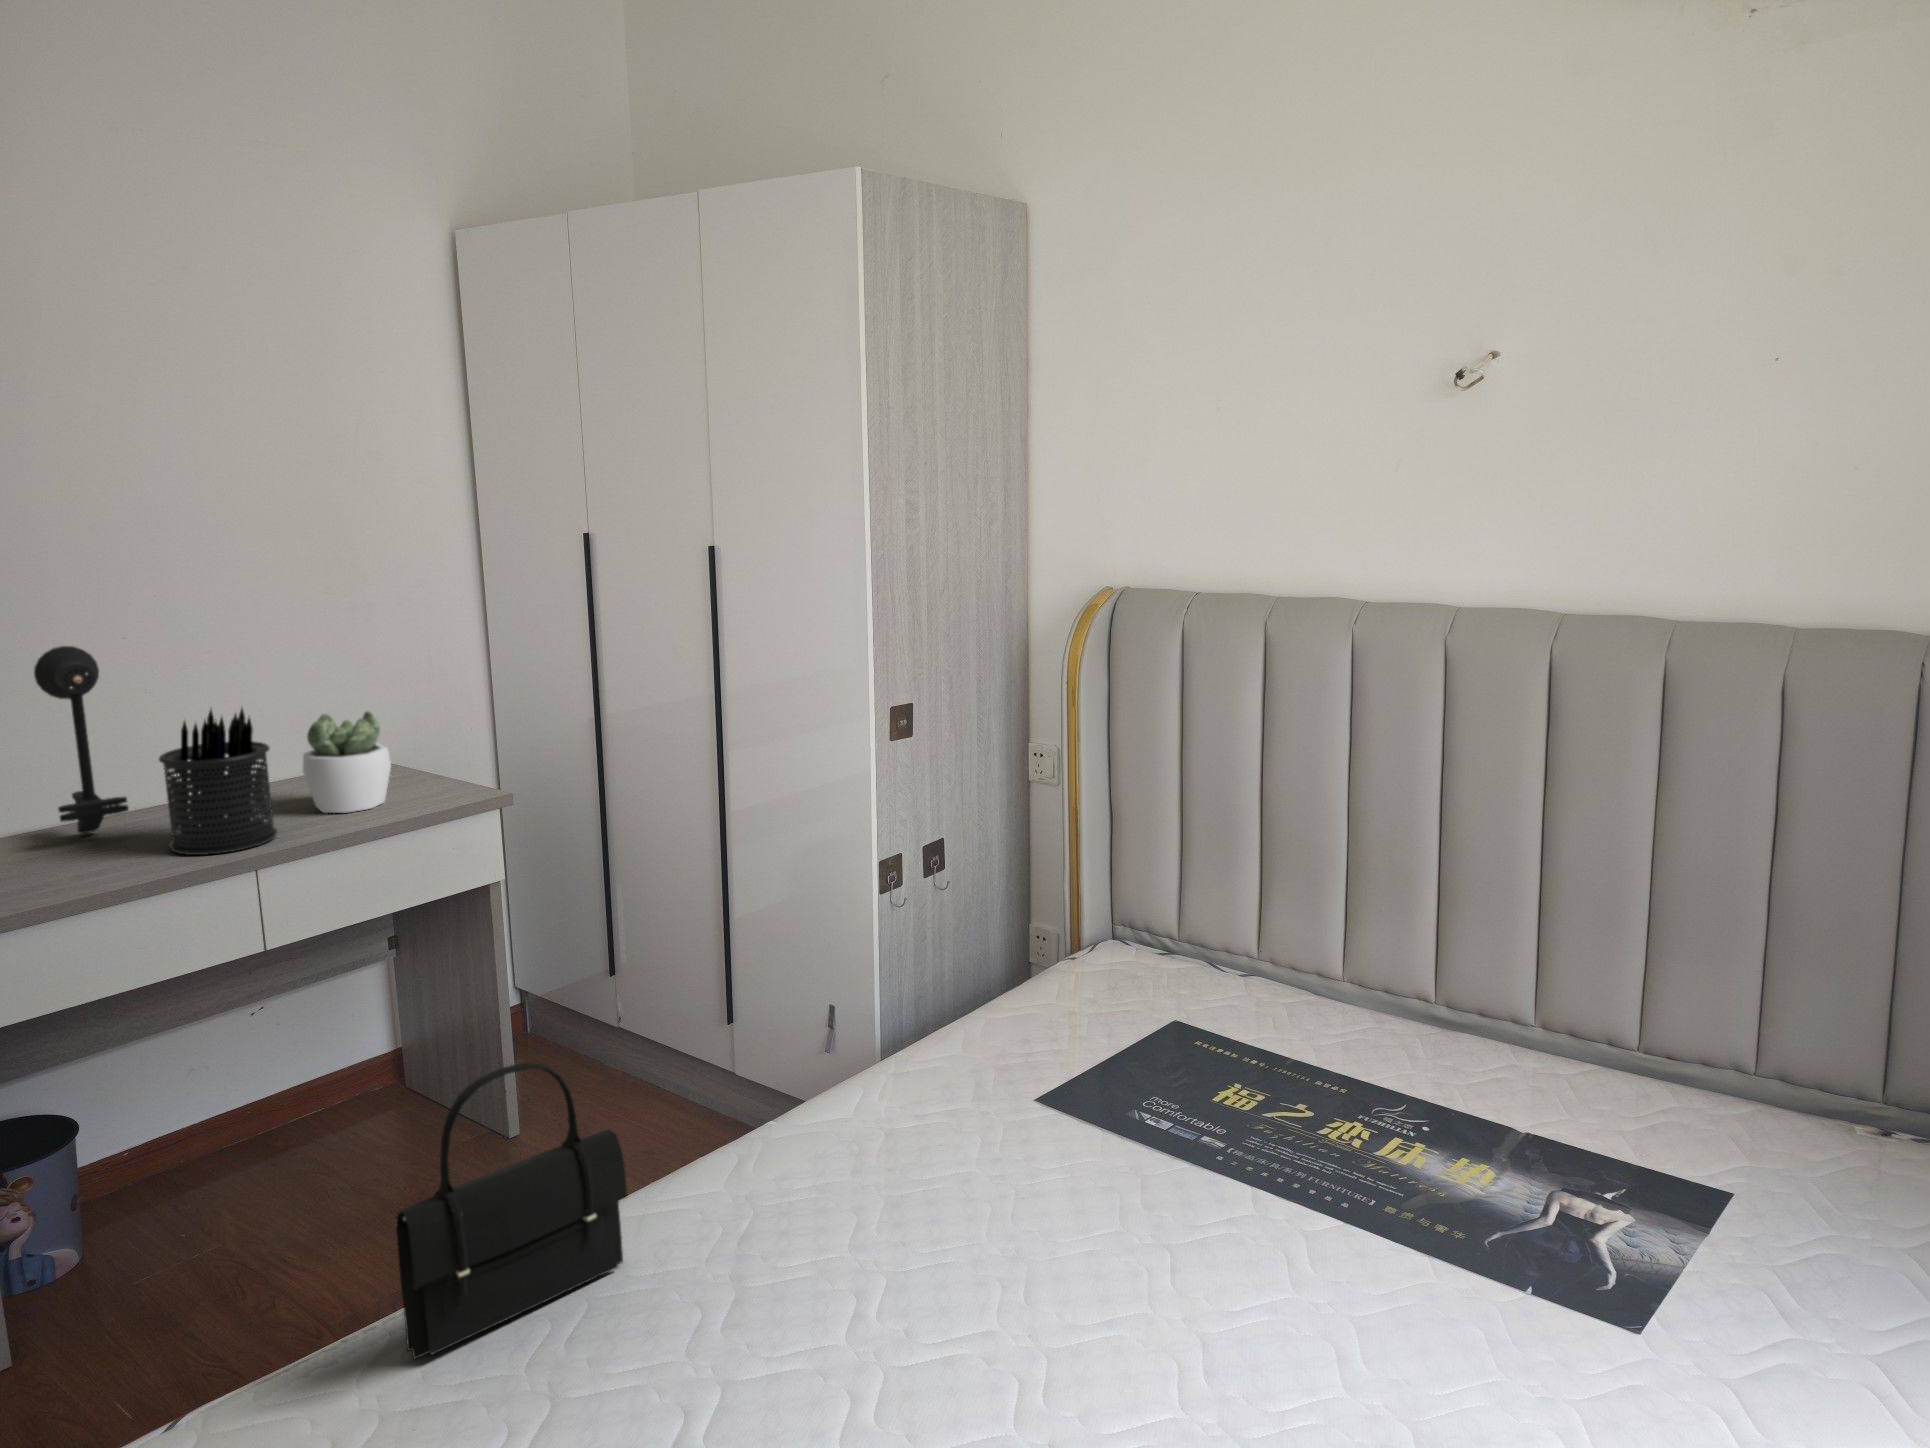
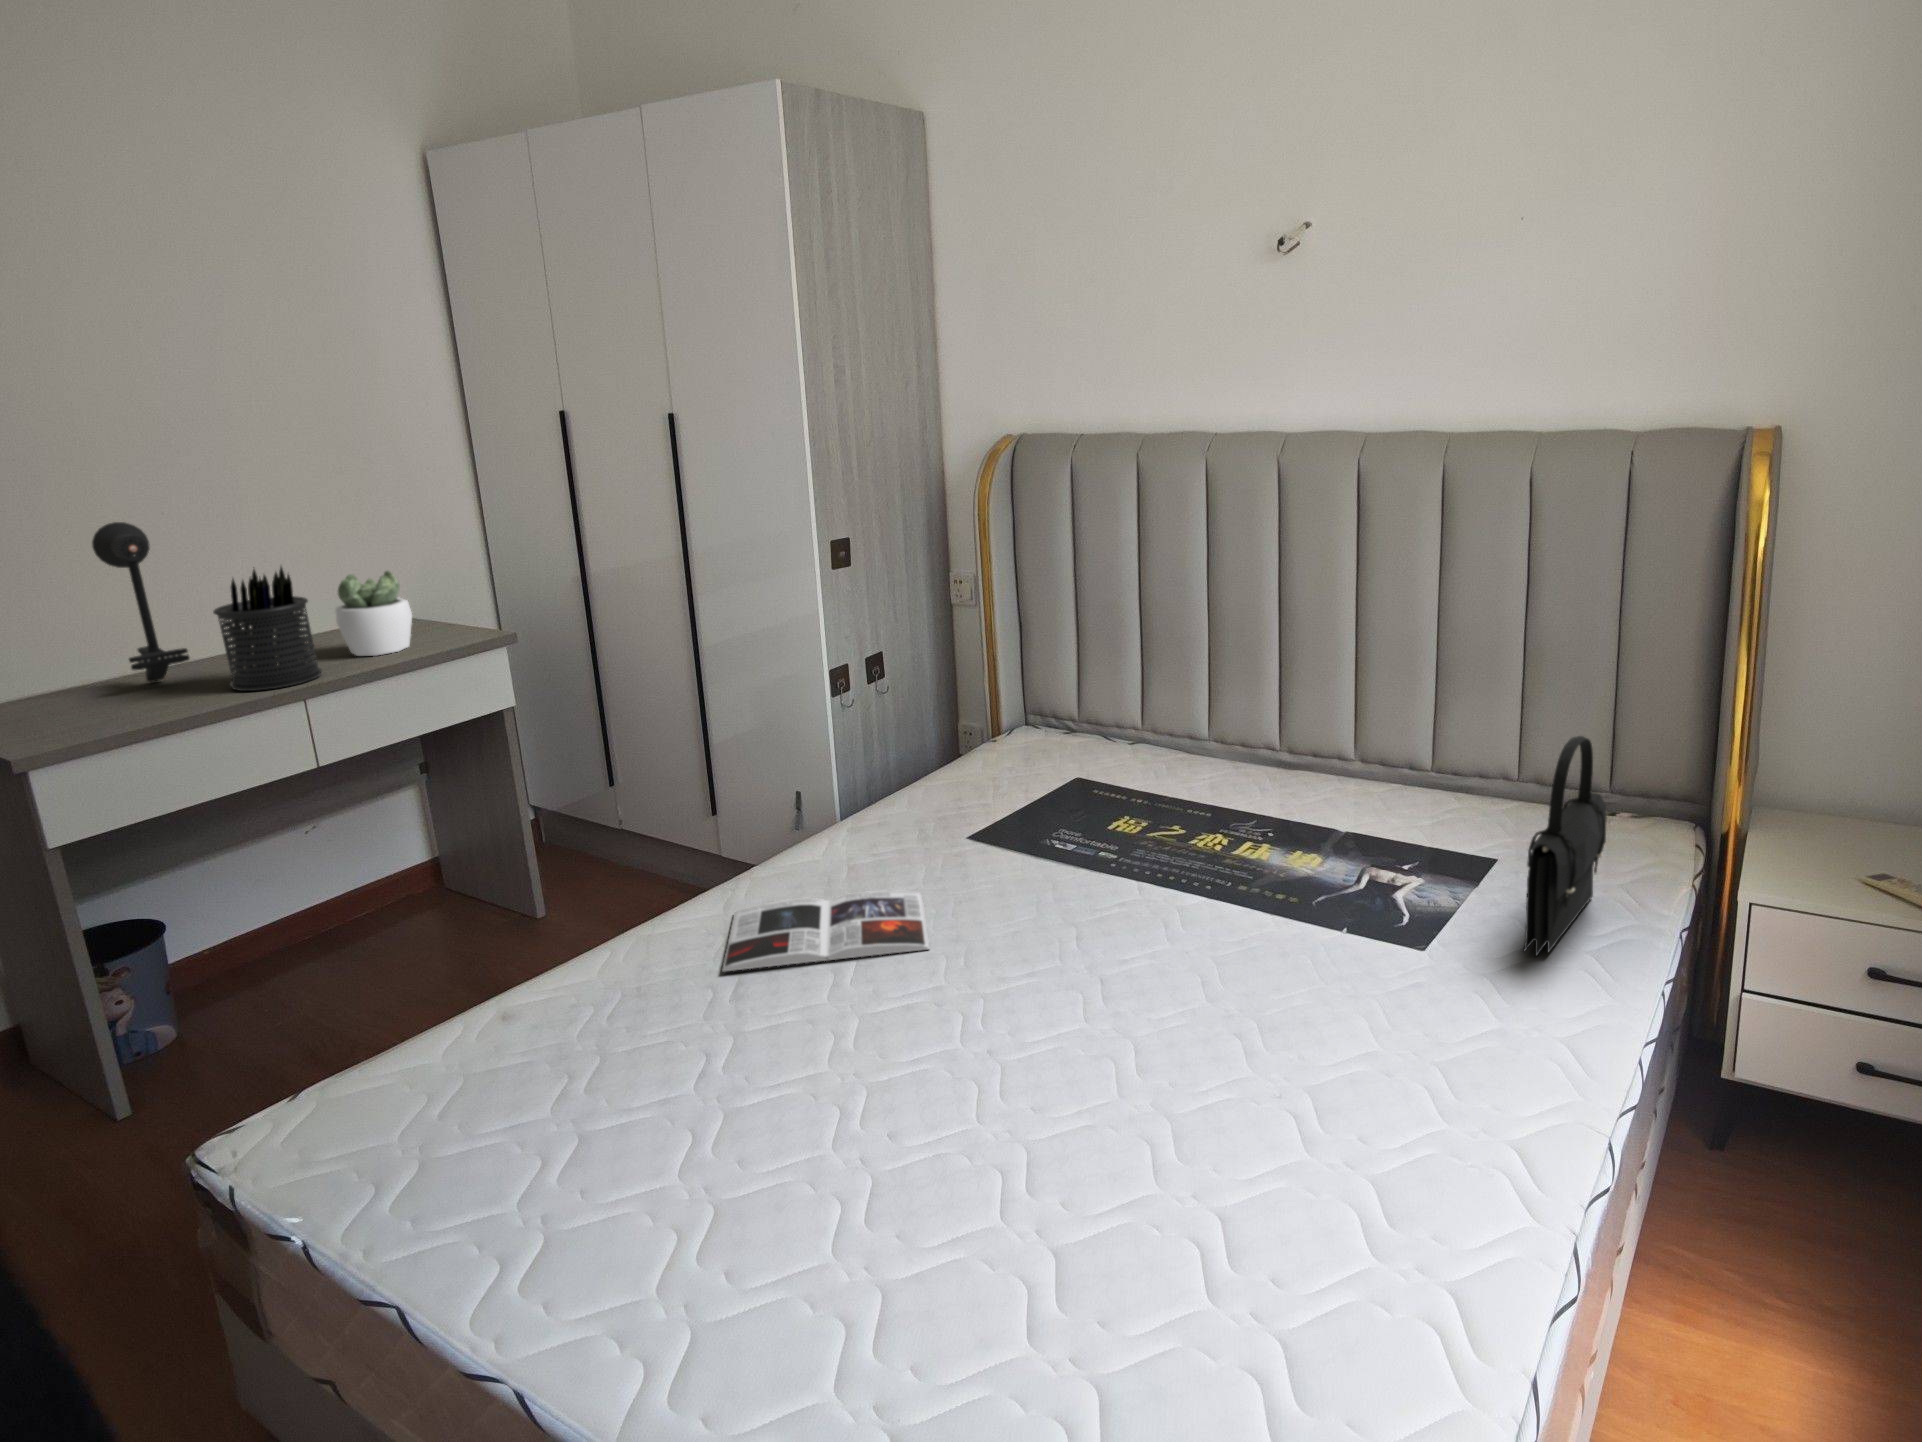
handbag: present [396,1063,627,1359] -> present [1523,736,1607,956]
magazine: none [707,1176,974,1284] -> present [722,891,929,972]

